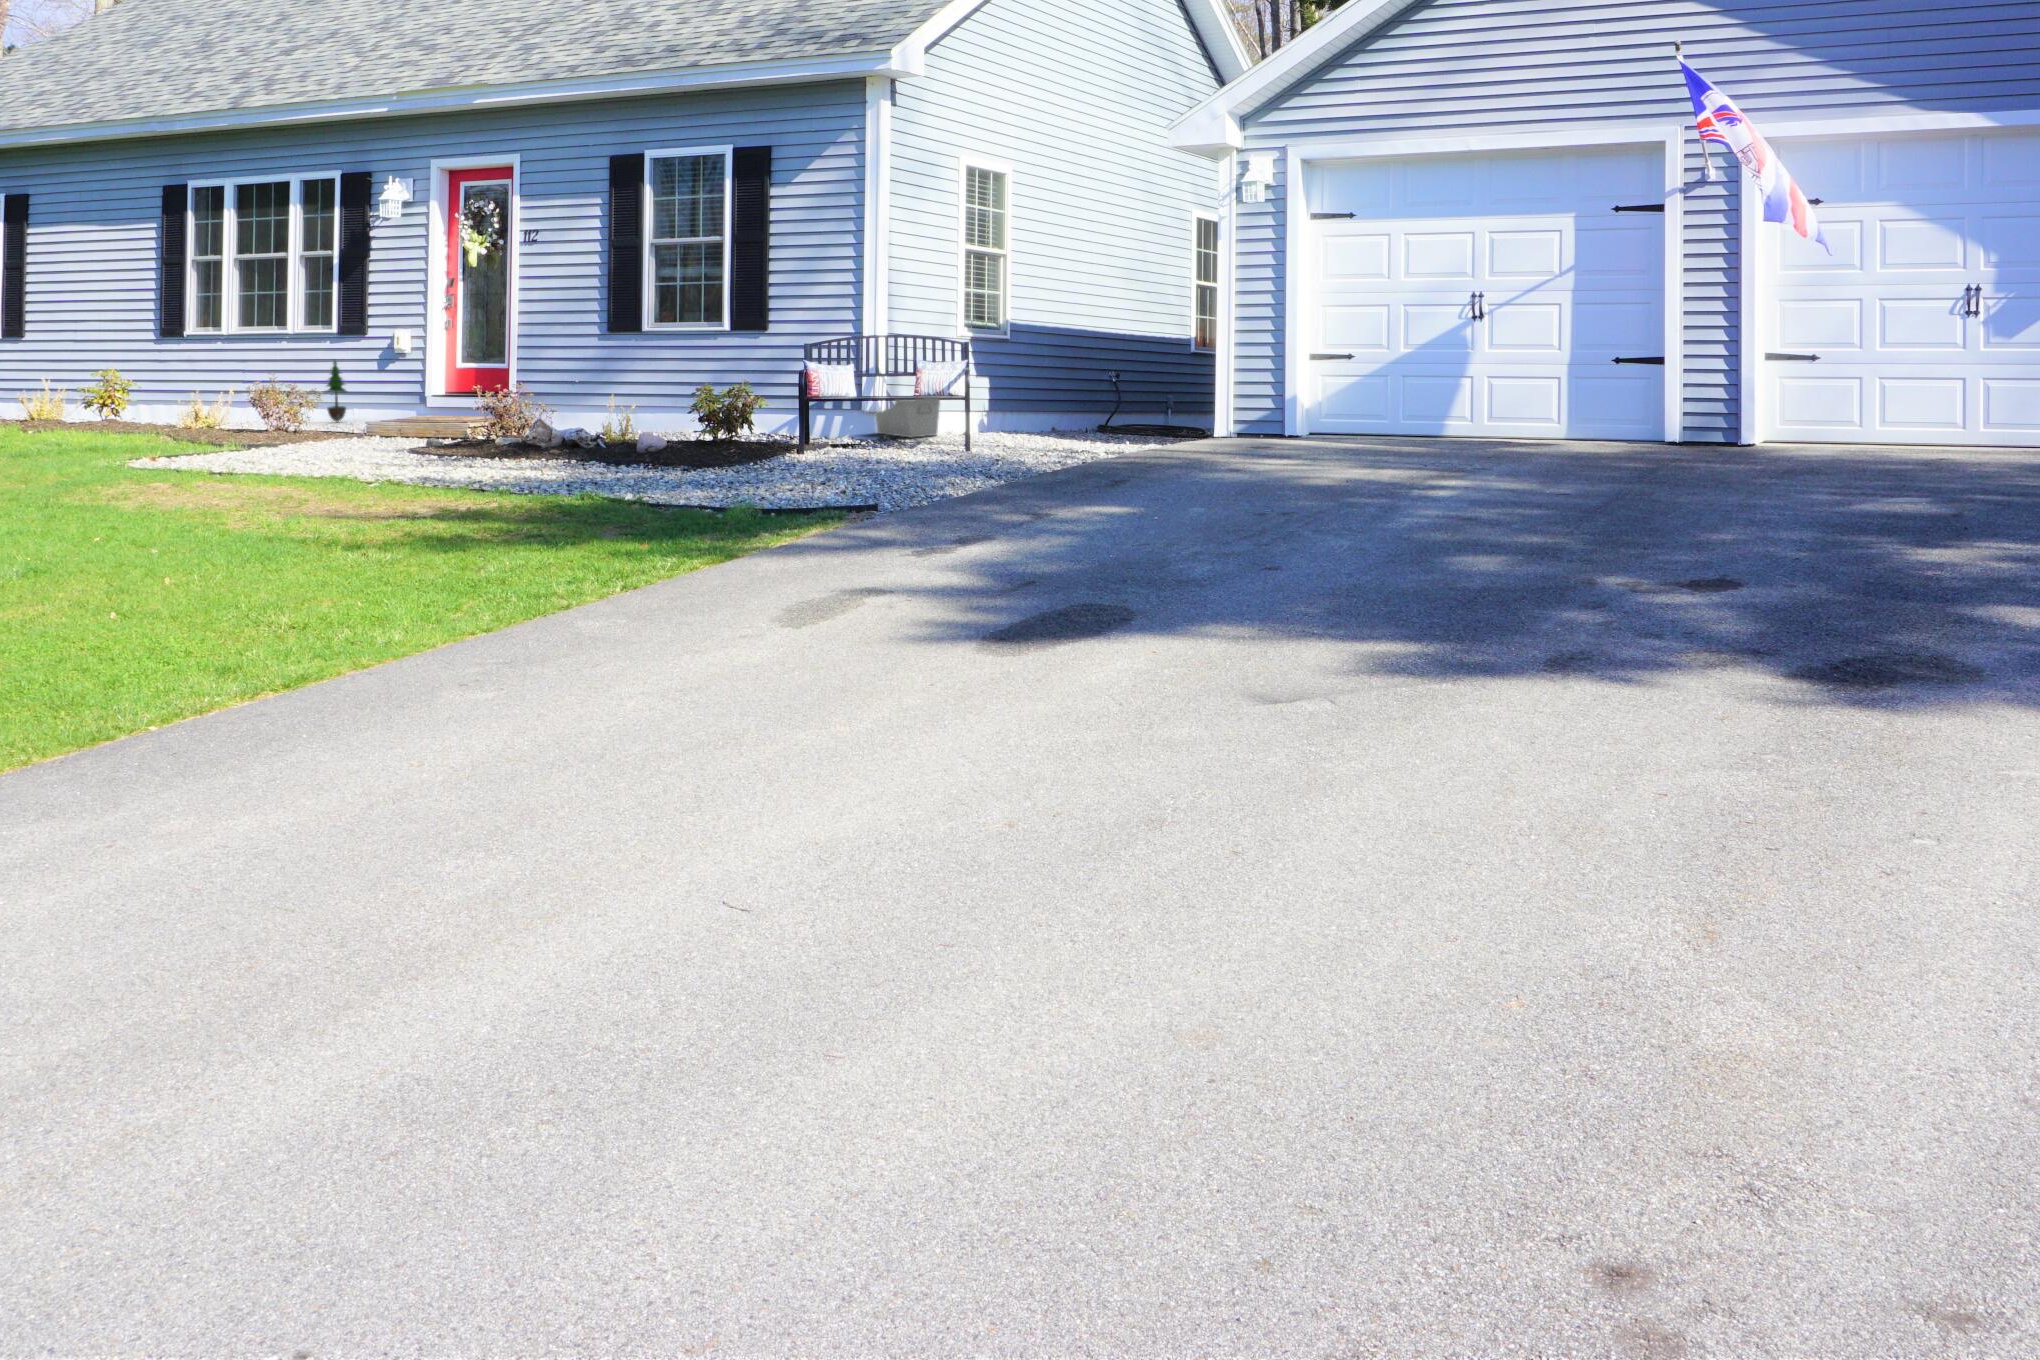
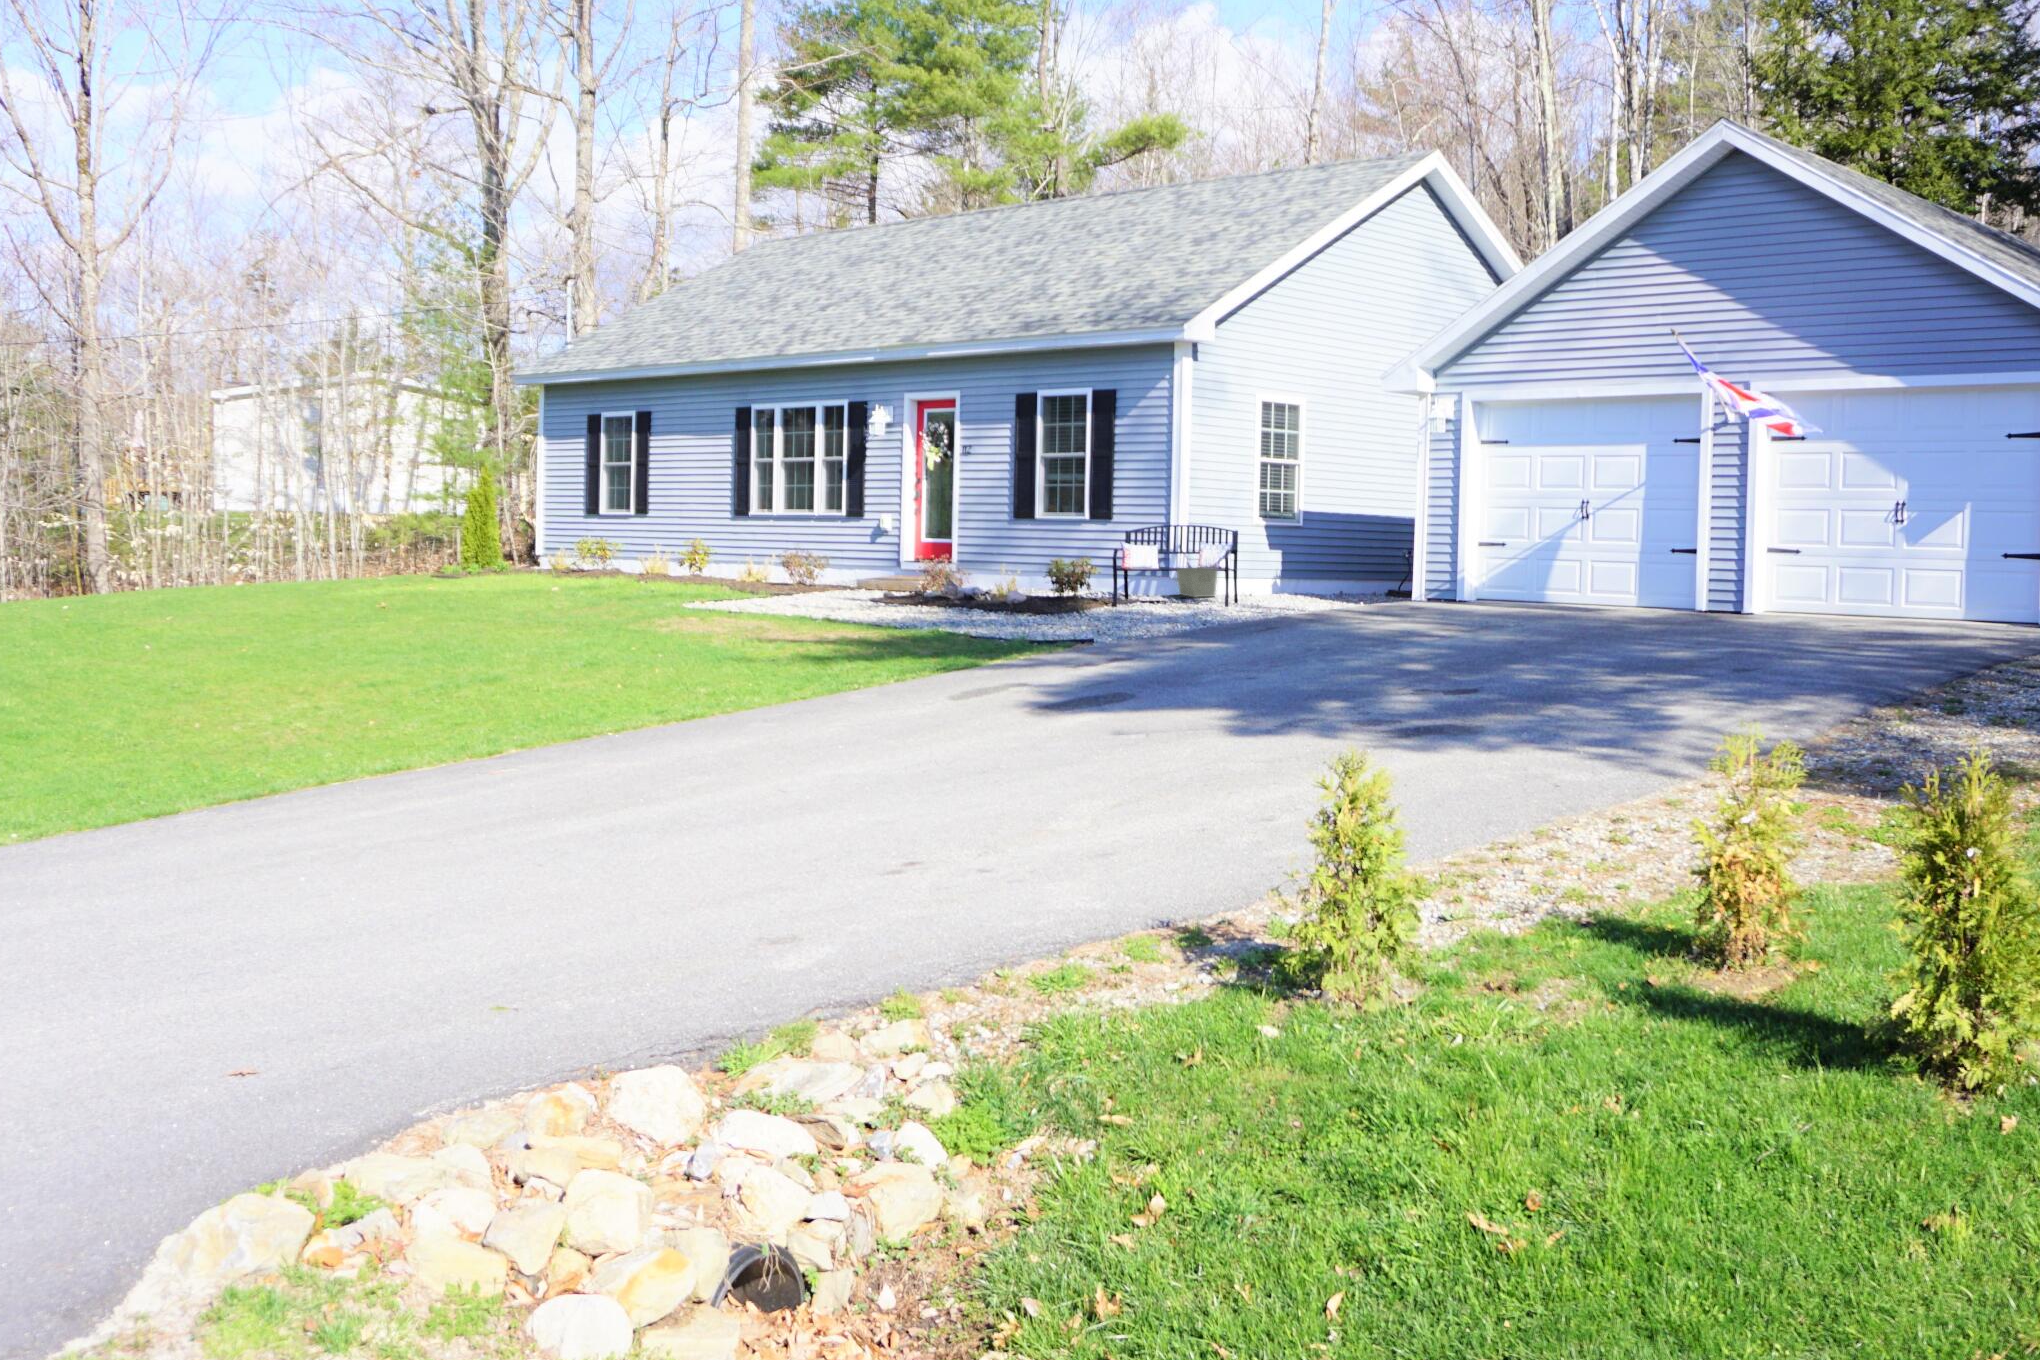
potted tree: present [327,361,347,422] -> none [833,534,850,580]

